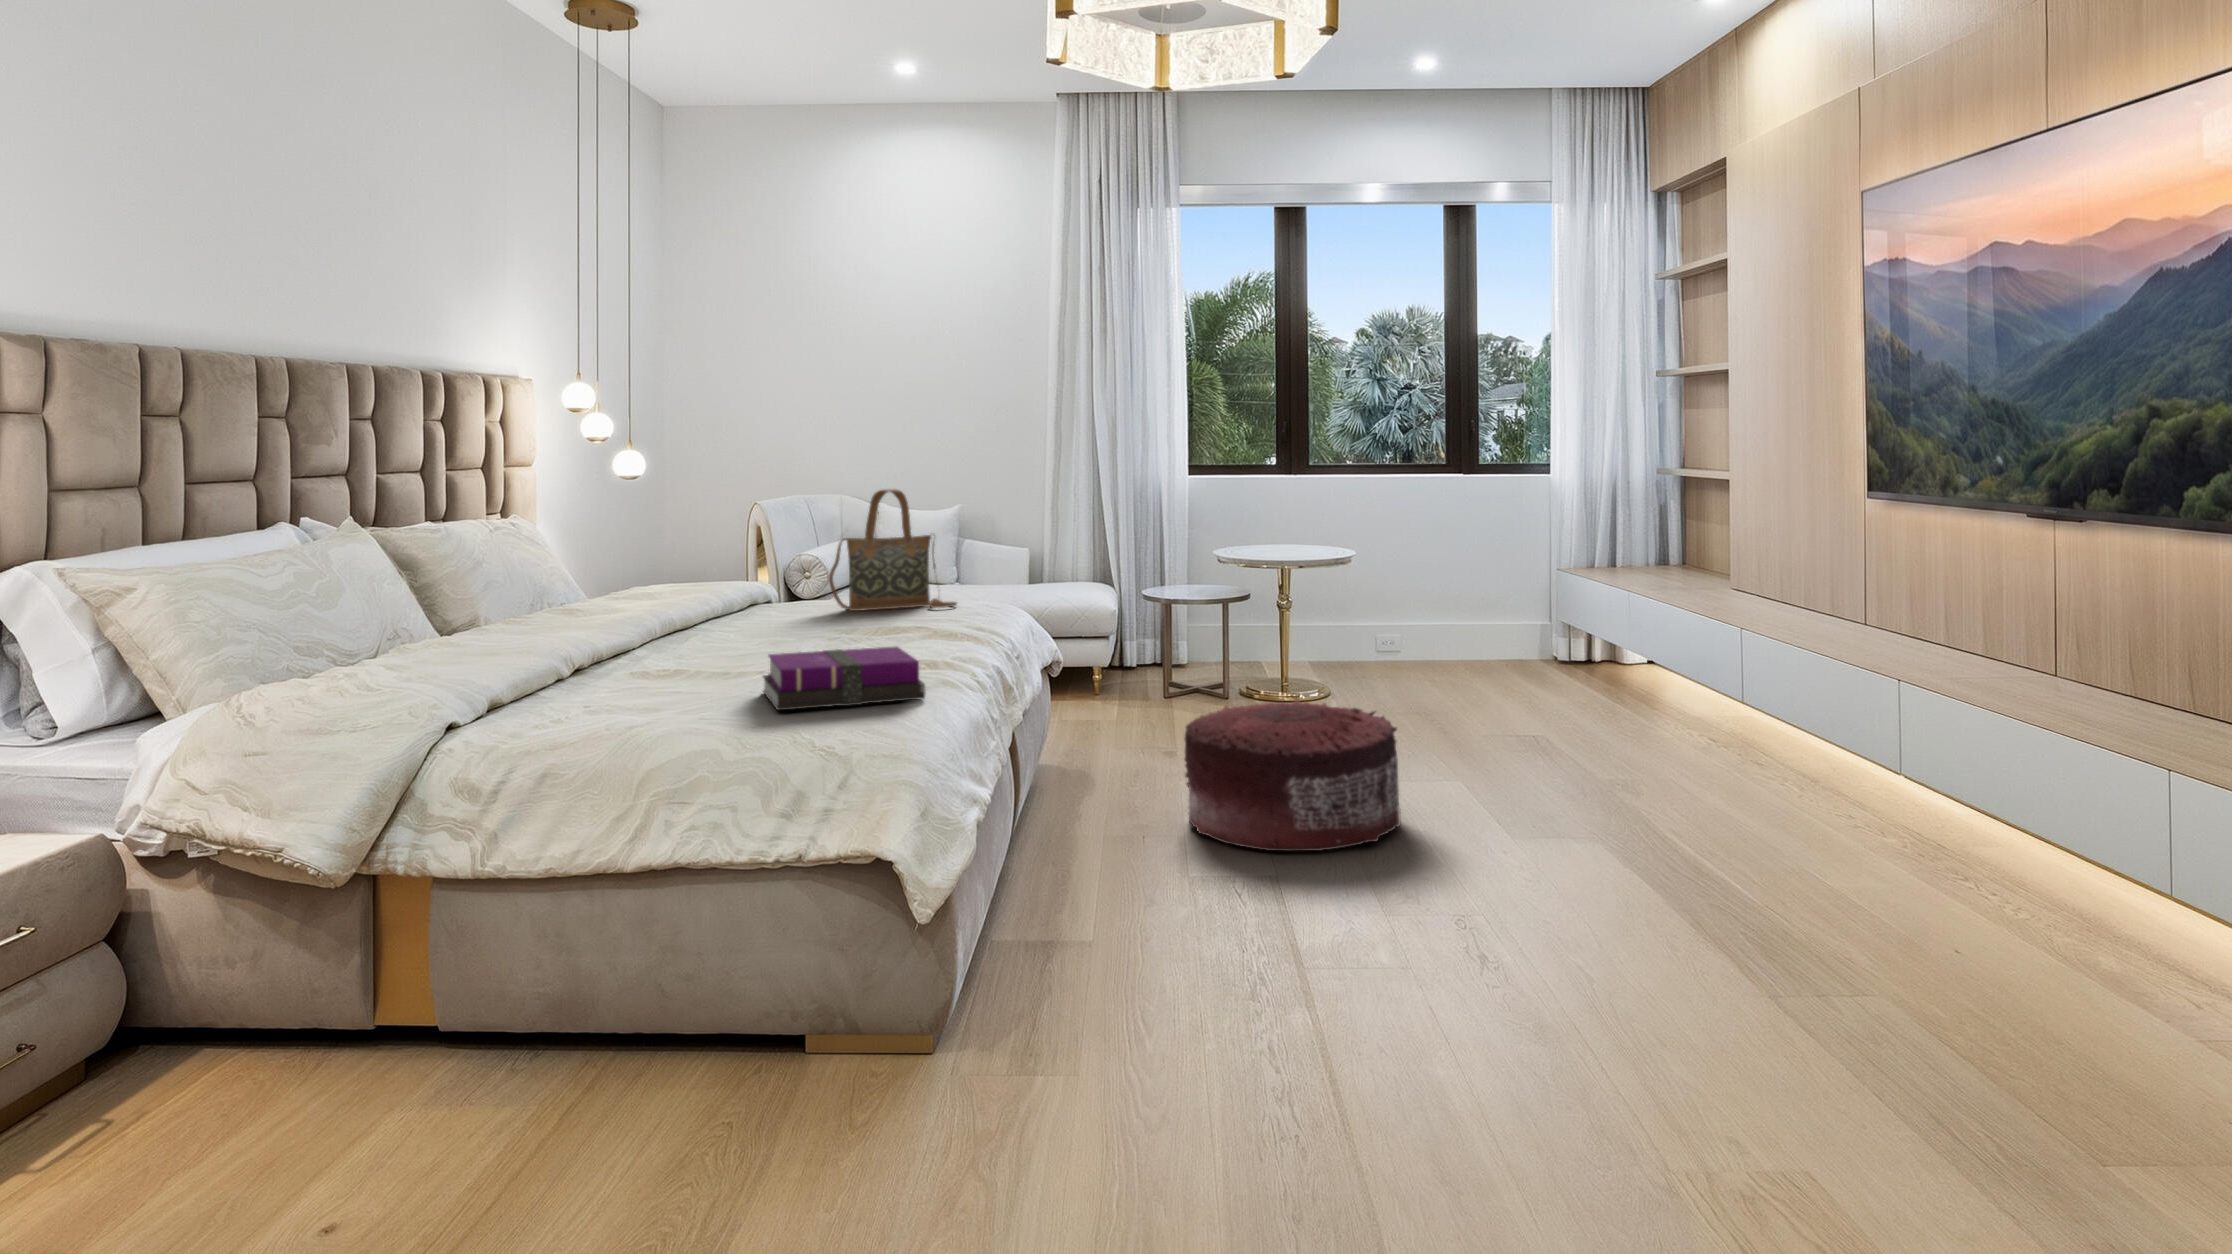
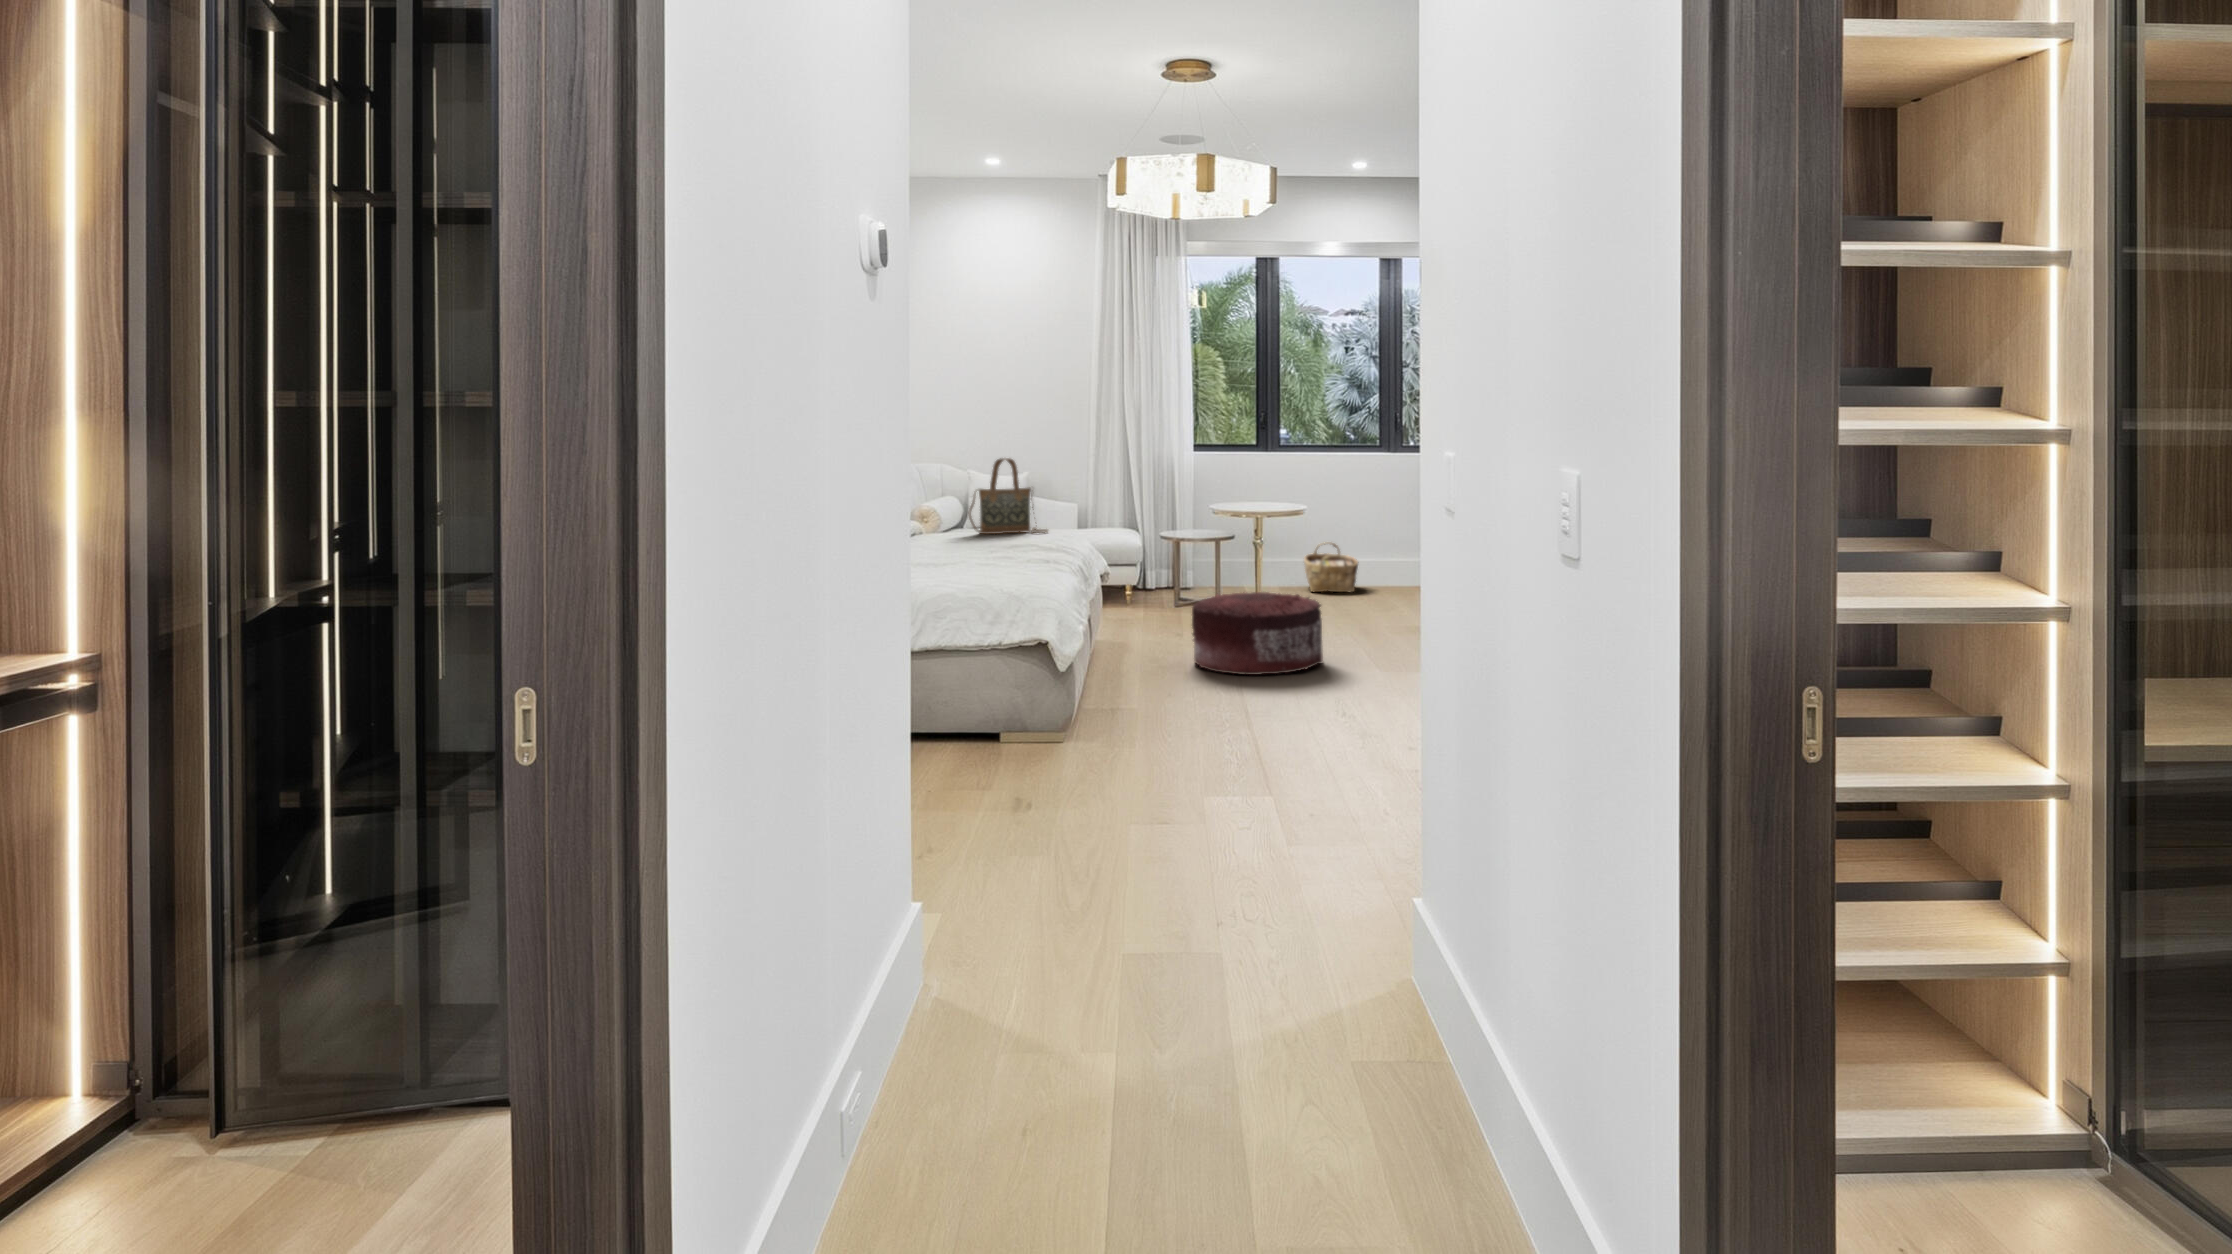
woven basket: none [1344,600,1422,673] -> present [1304,542,1358,592]
notebook: present [763,647,925,710] -> none [961,544,1054,573]

